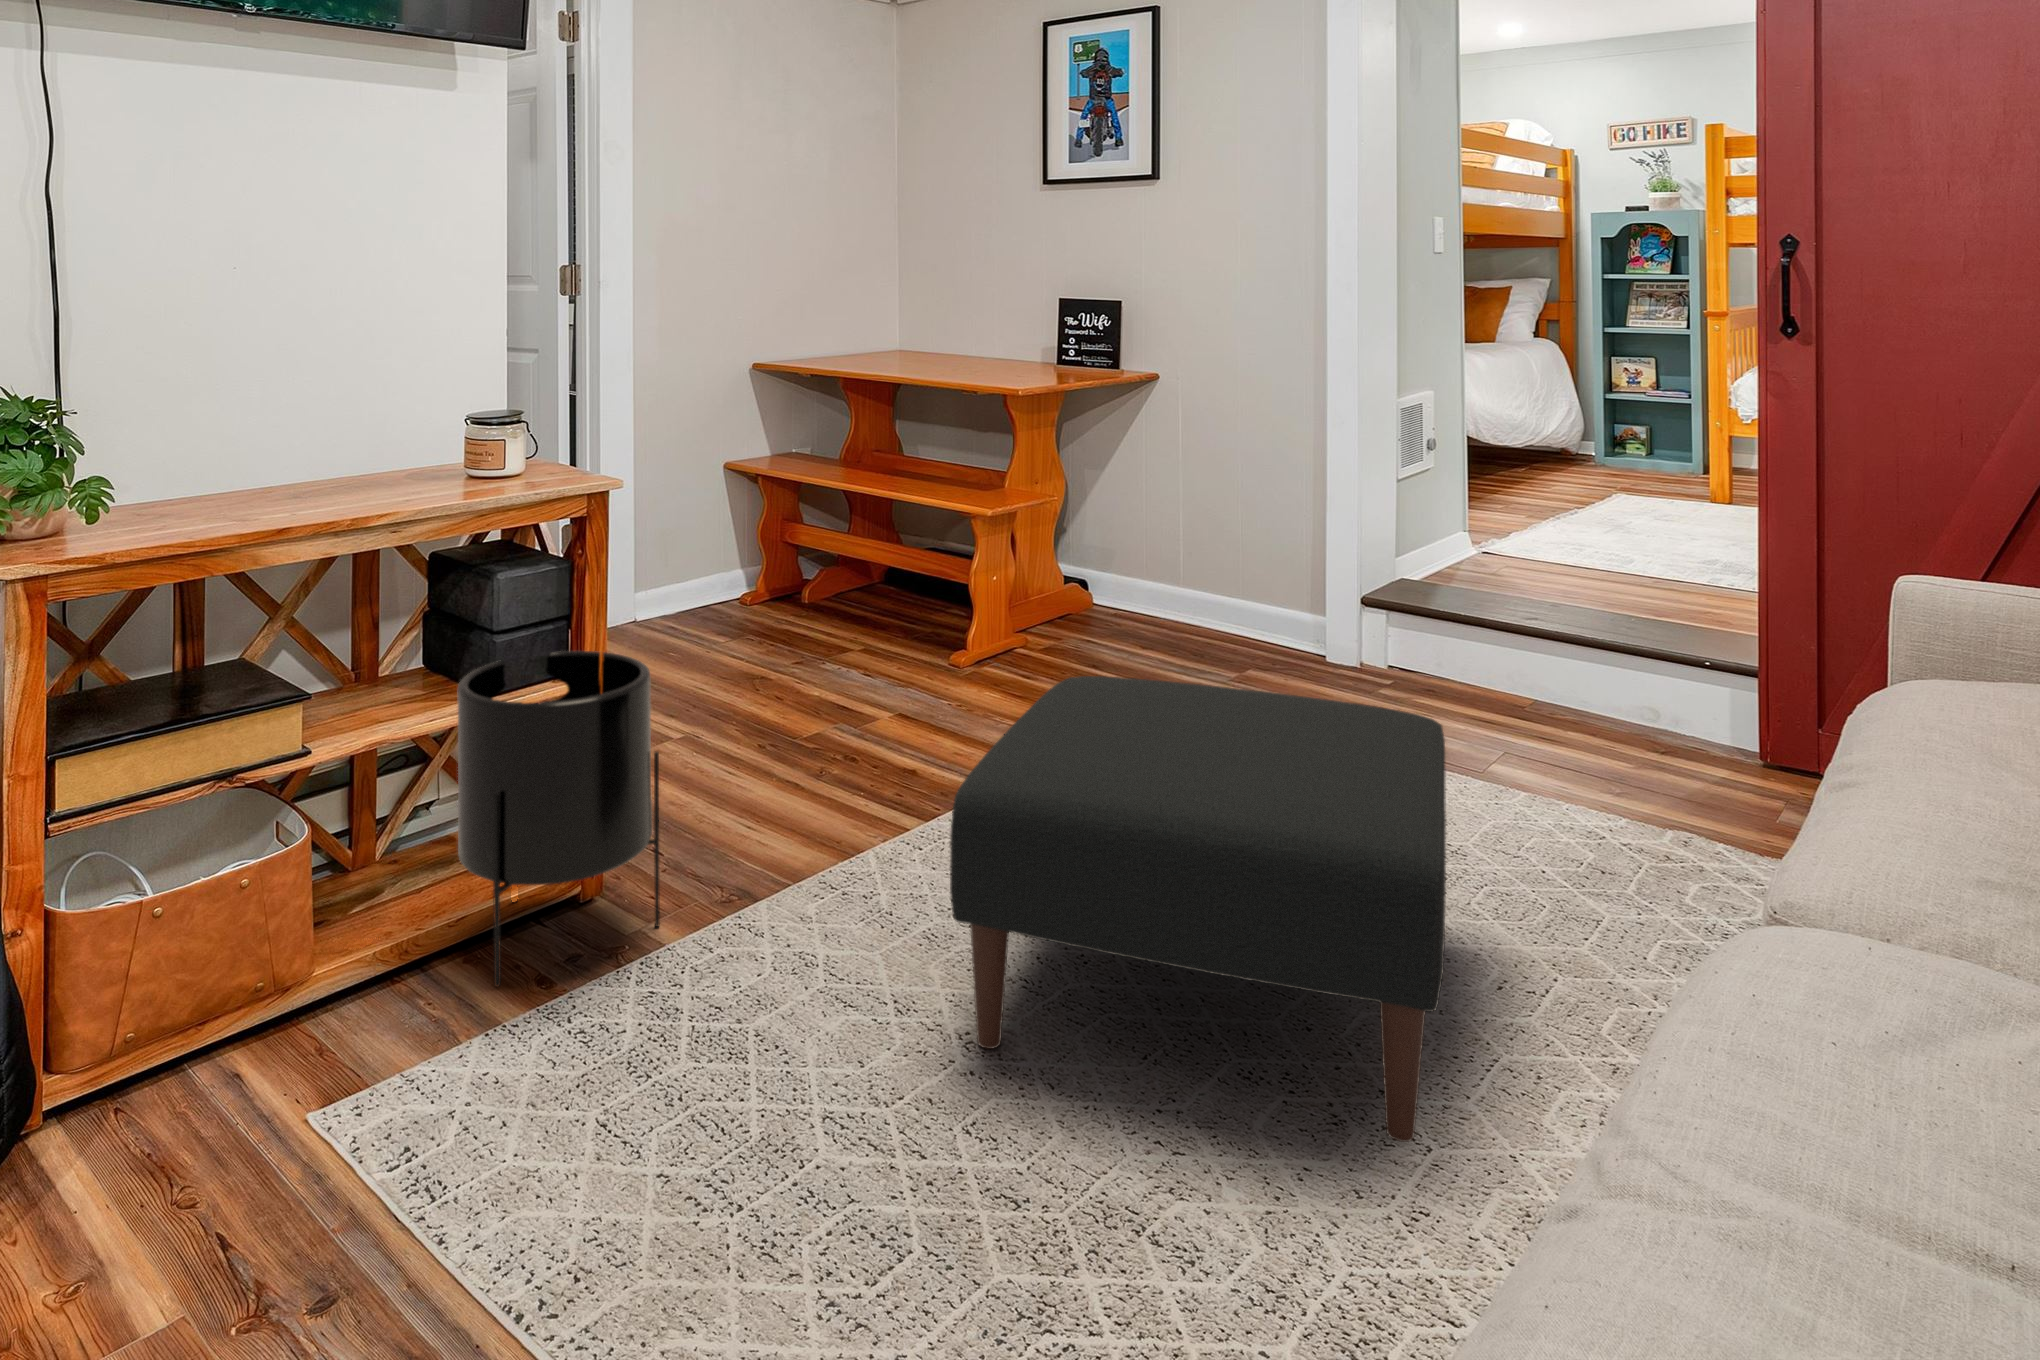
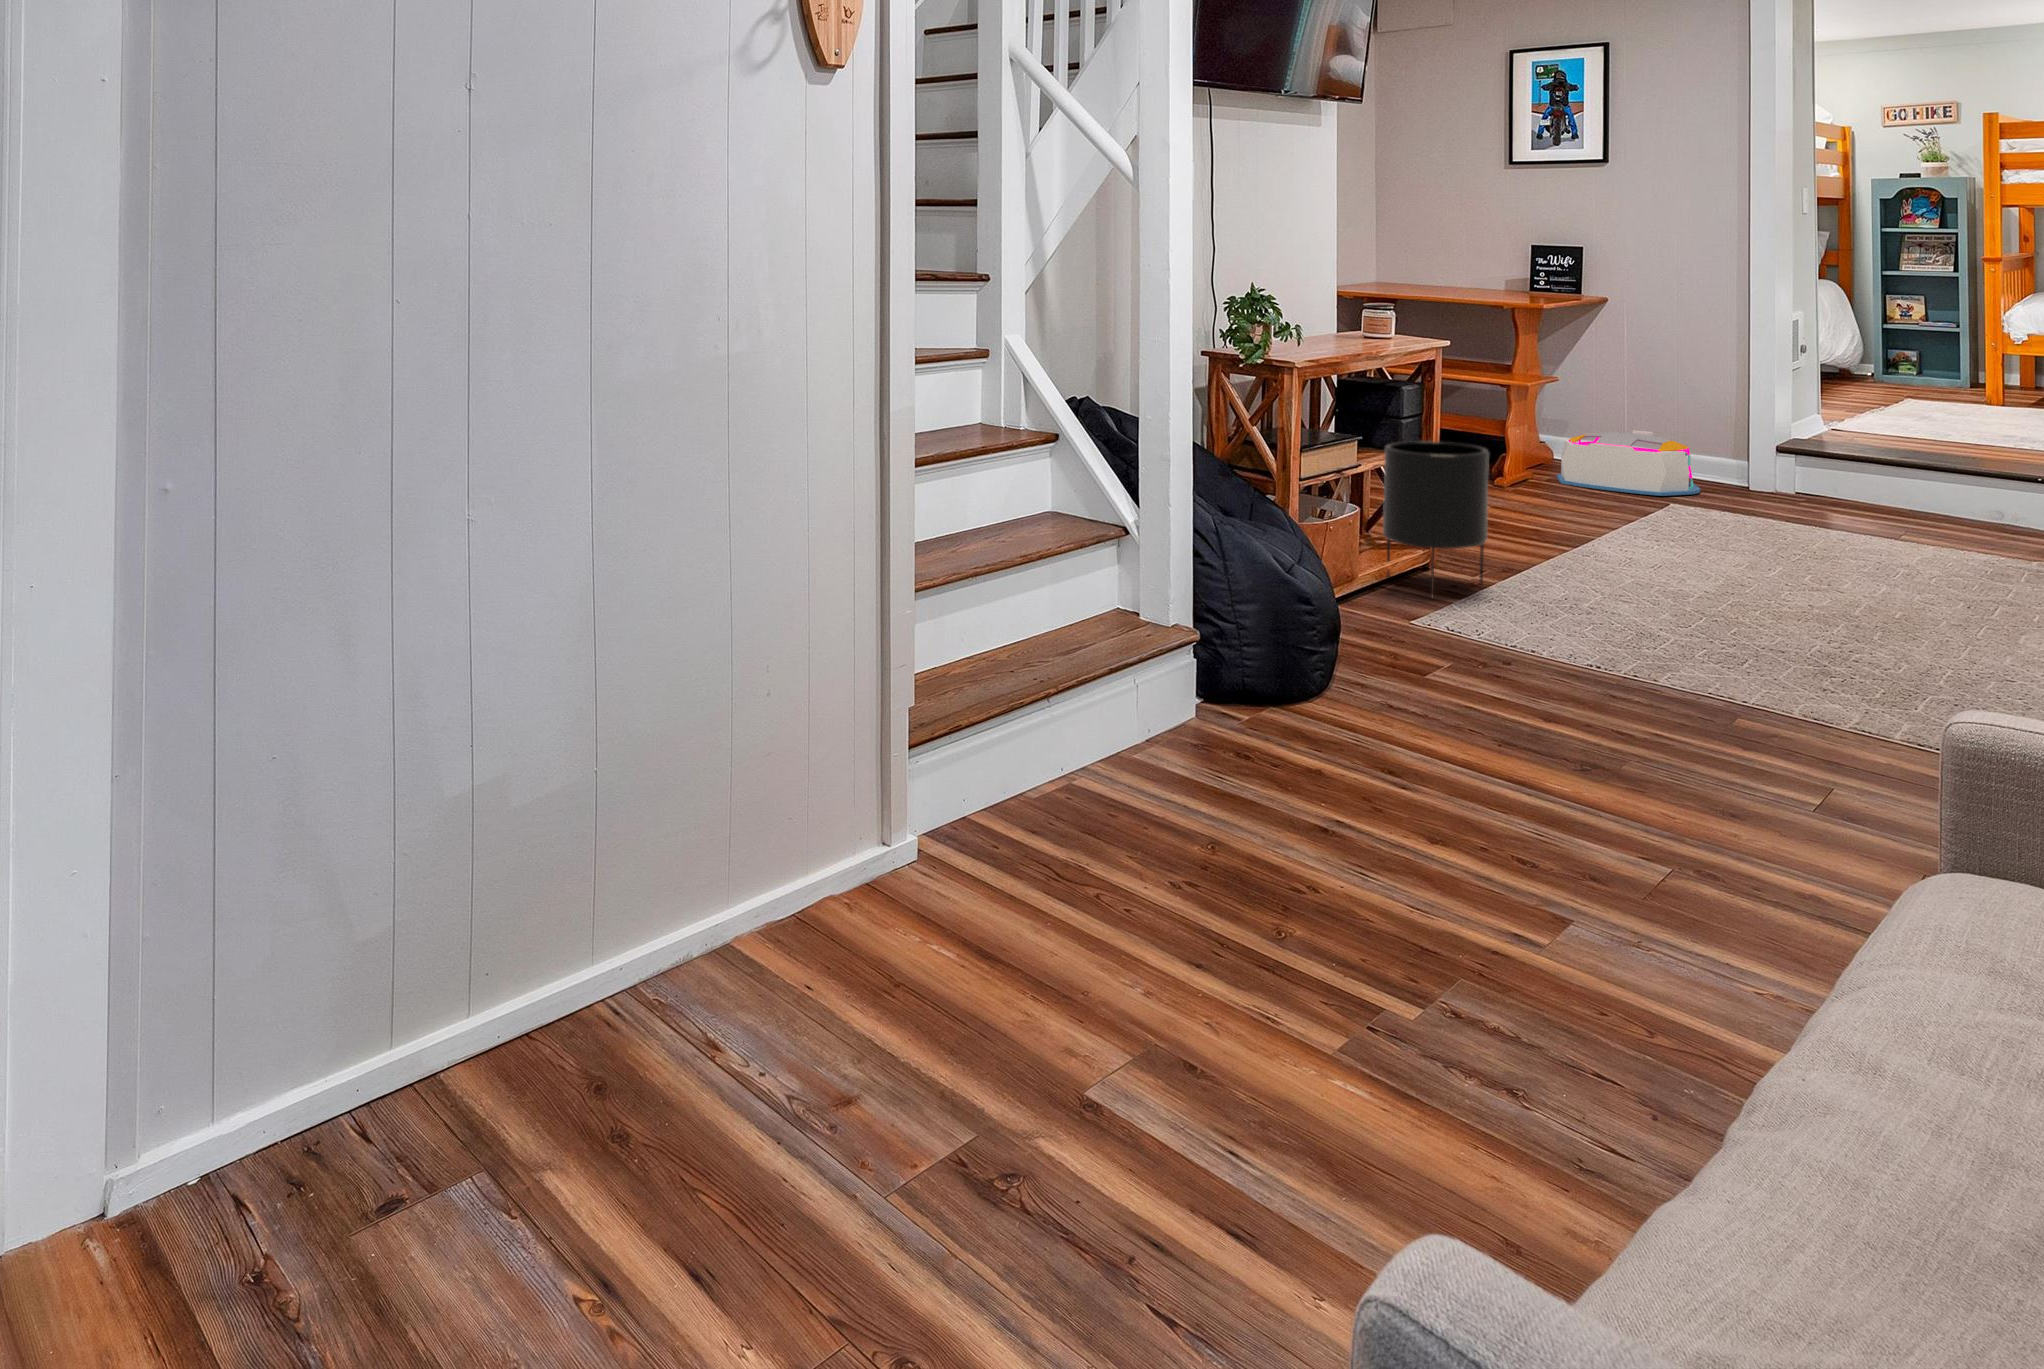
storage bin: none [1073,560,1257,669] -> present [1557,430,1700,496]
ottoman: present [950,676,1446,1142] -> none [1682,458,1974,640]

